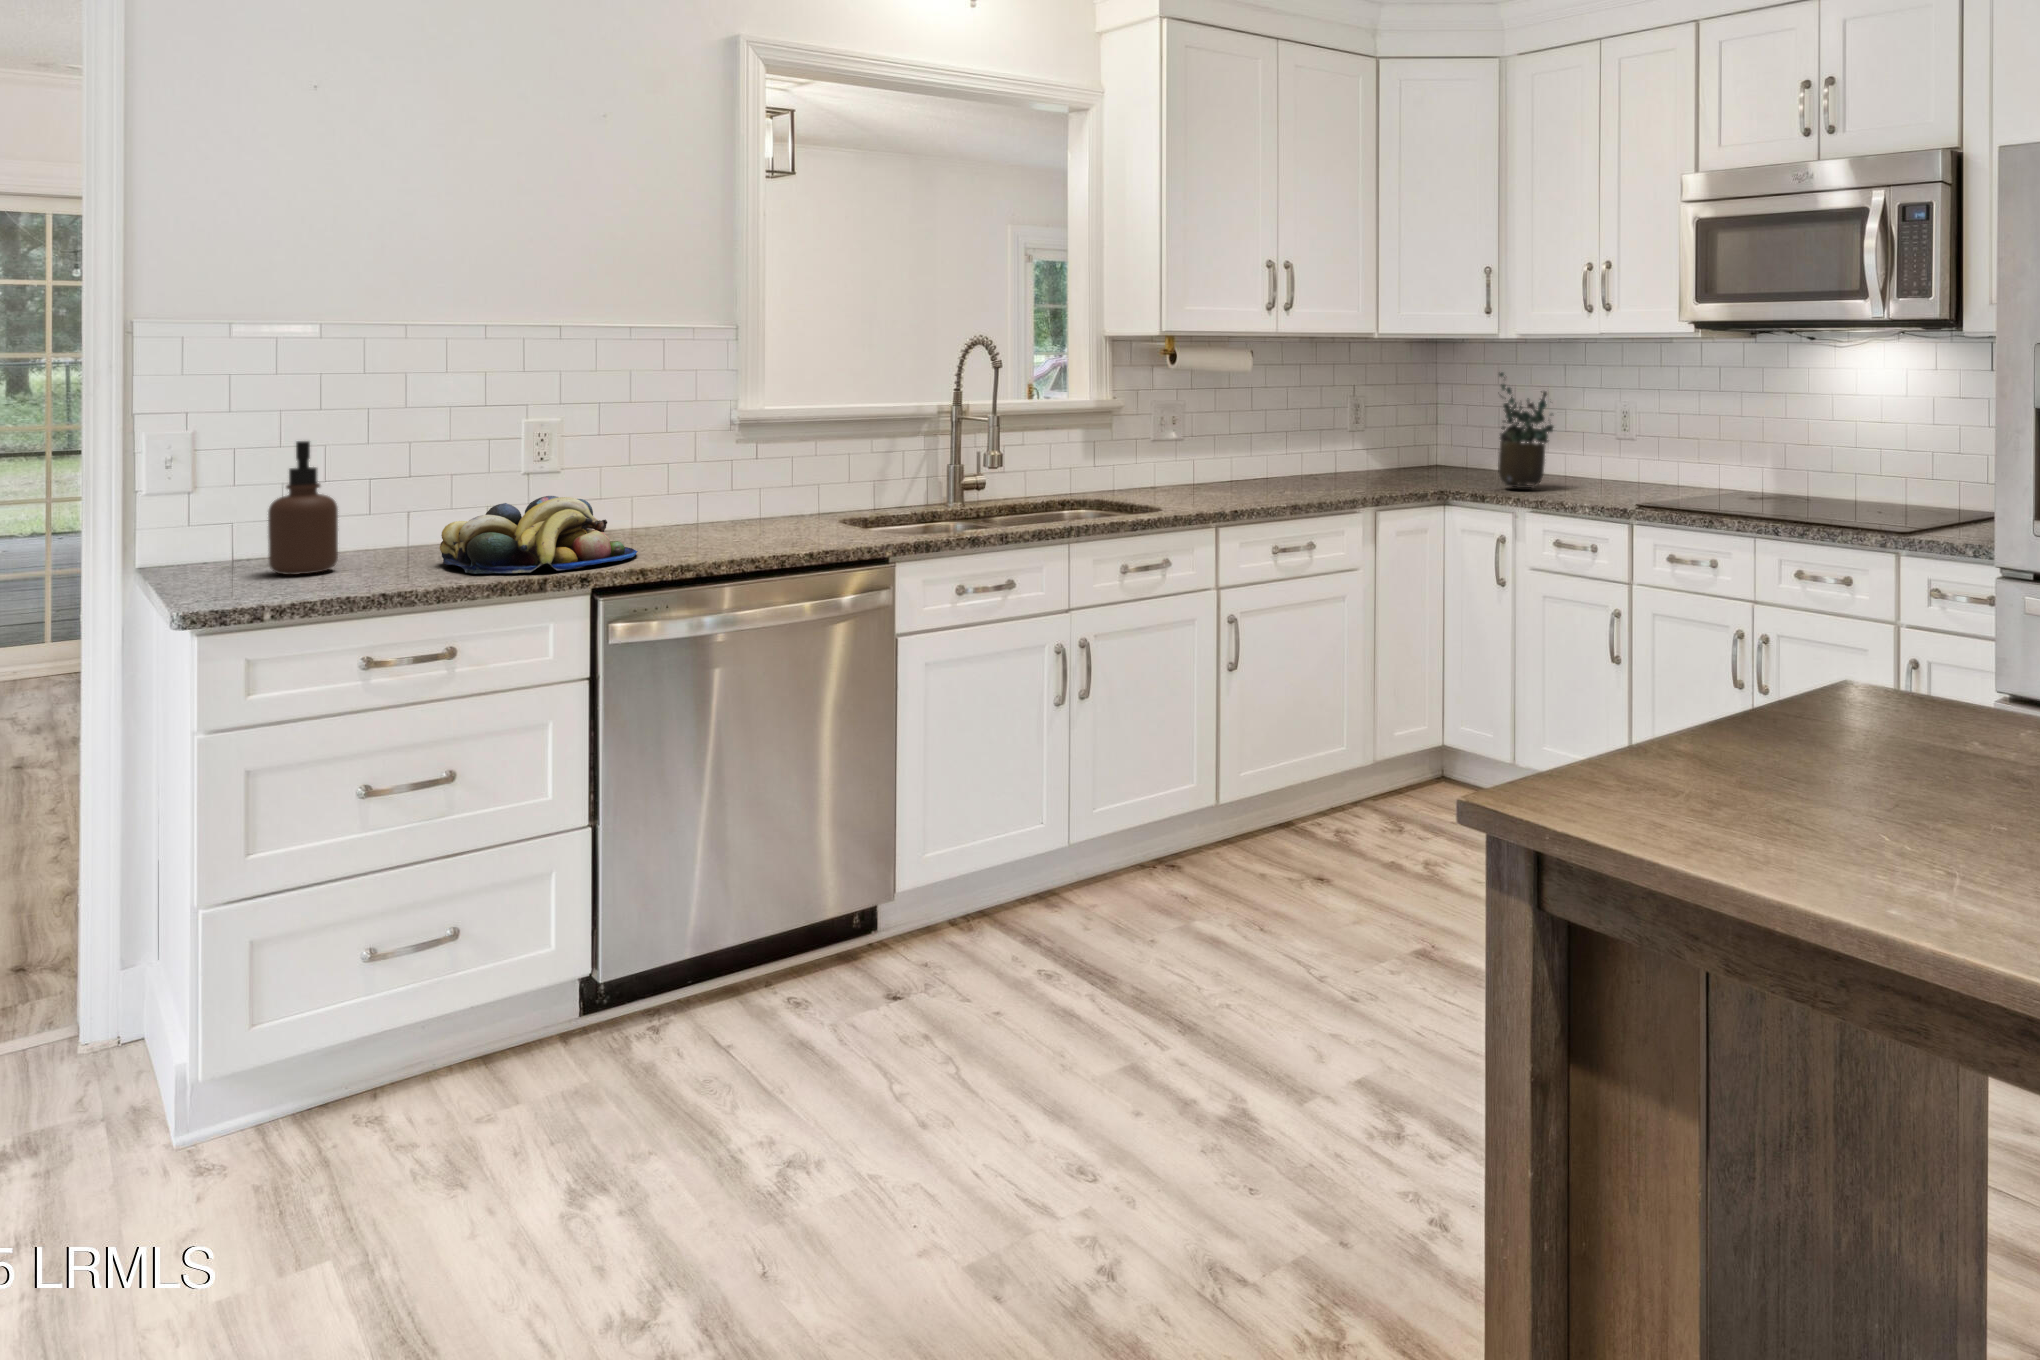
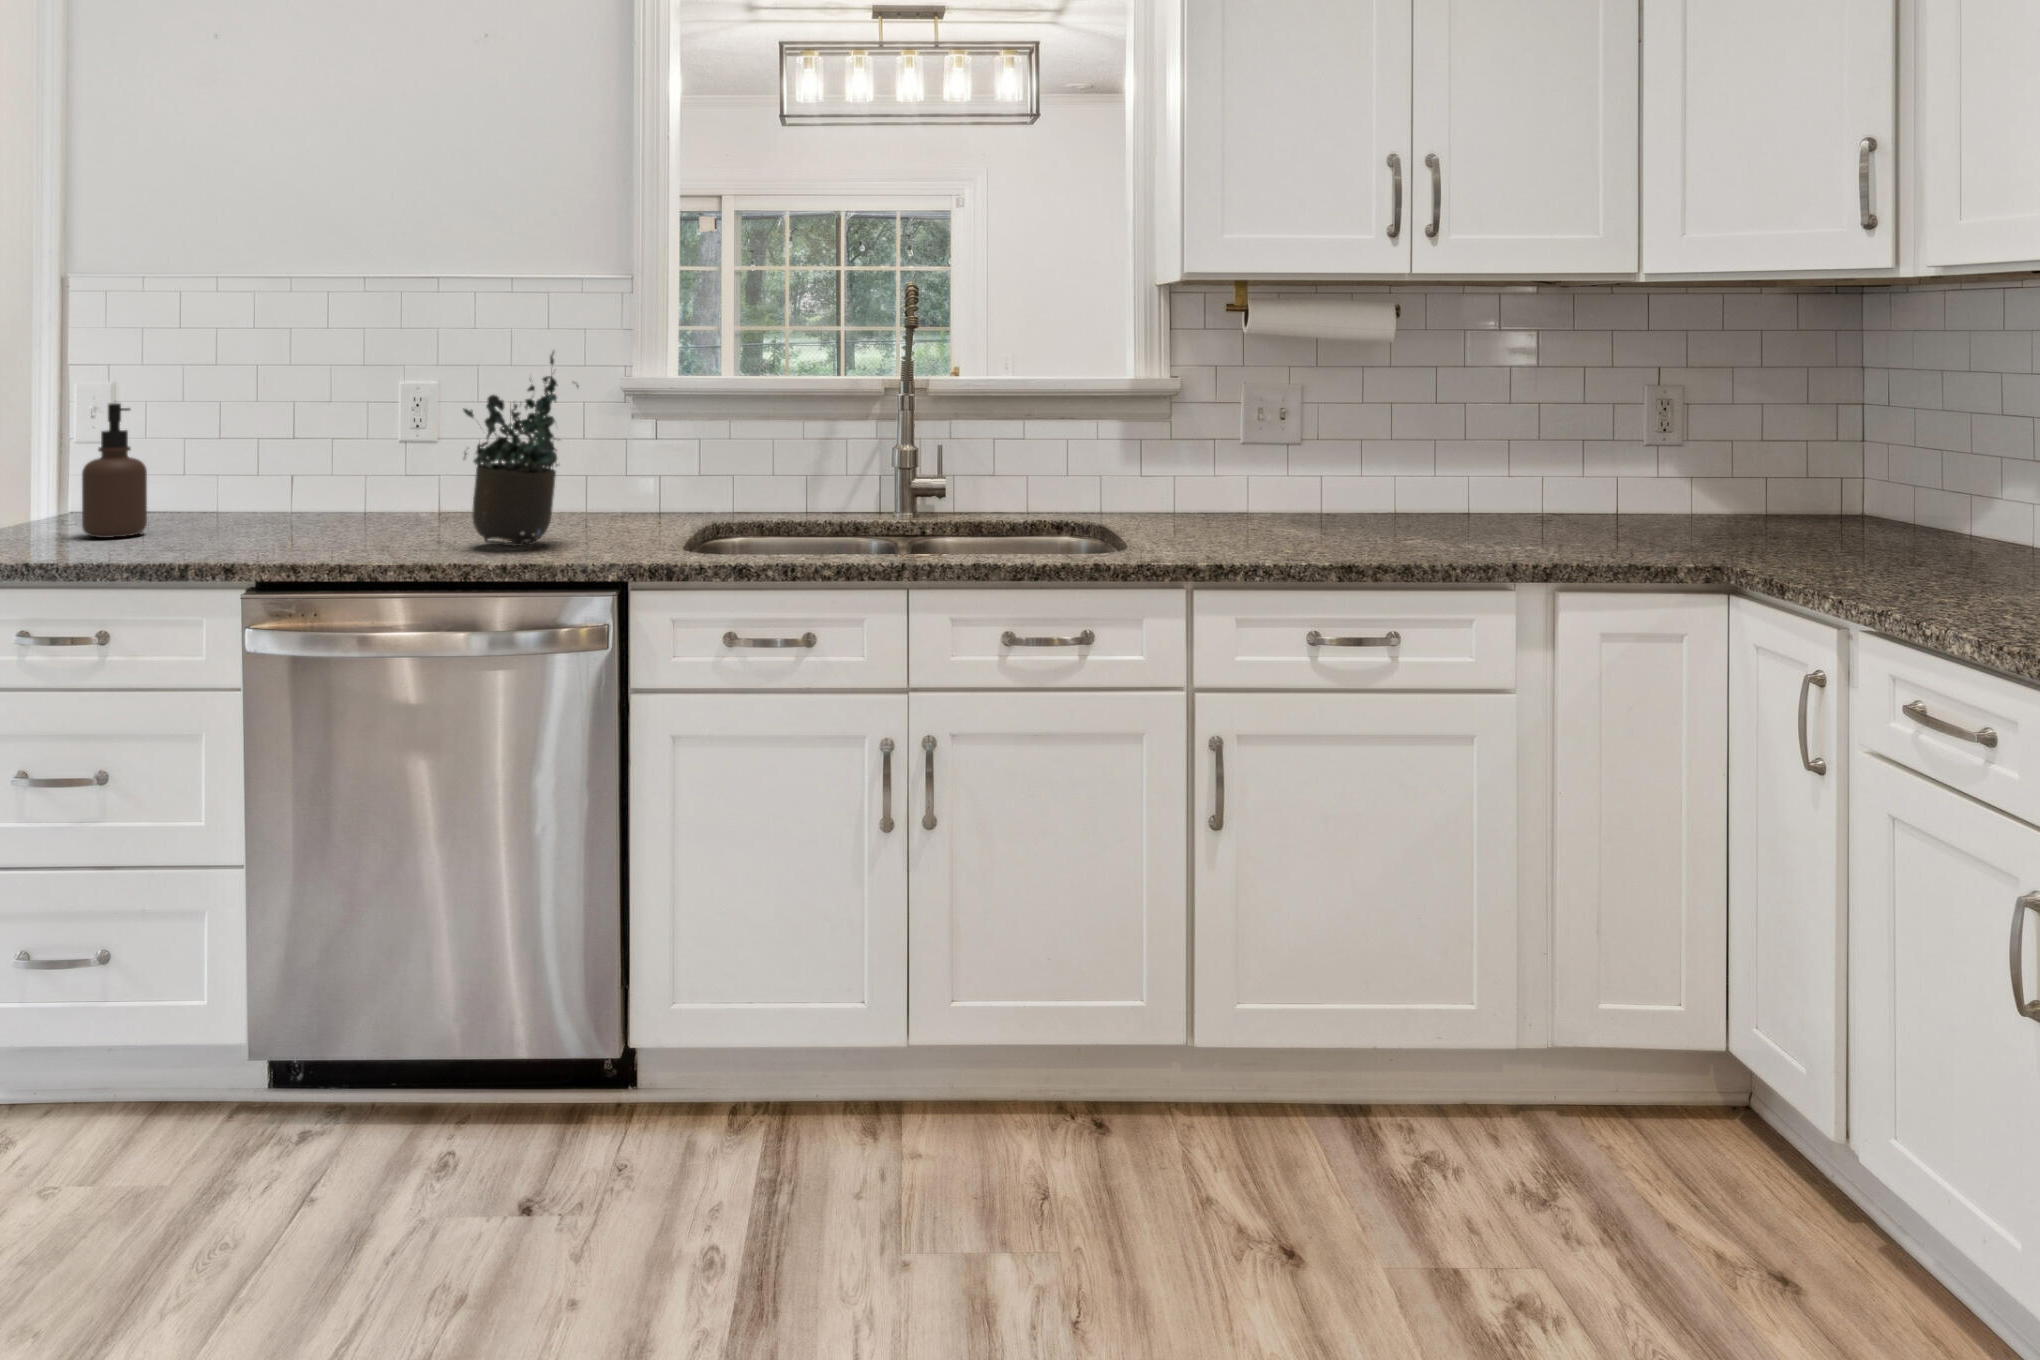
potted plant: present [1498,373,1553,488] -> present [463,352,578,546]
fruit bowl: present [440,496,638,574] -> none [169,473,387,558]

